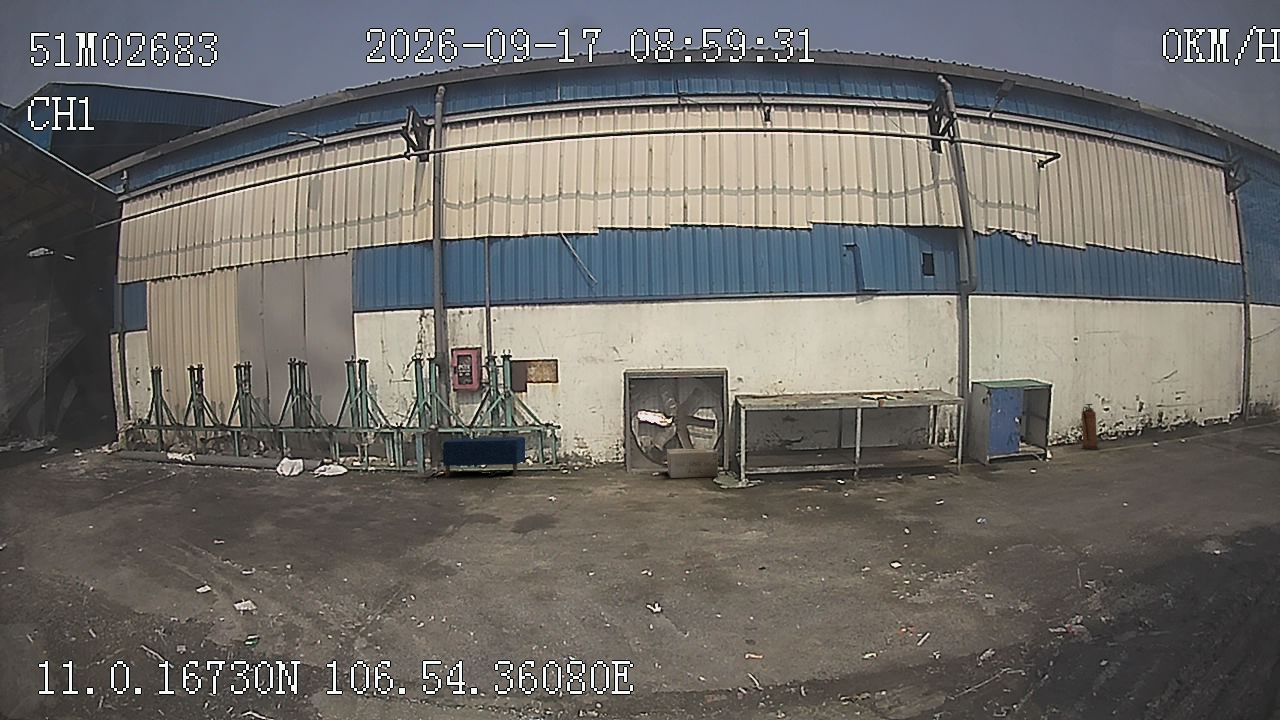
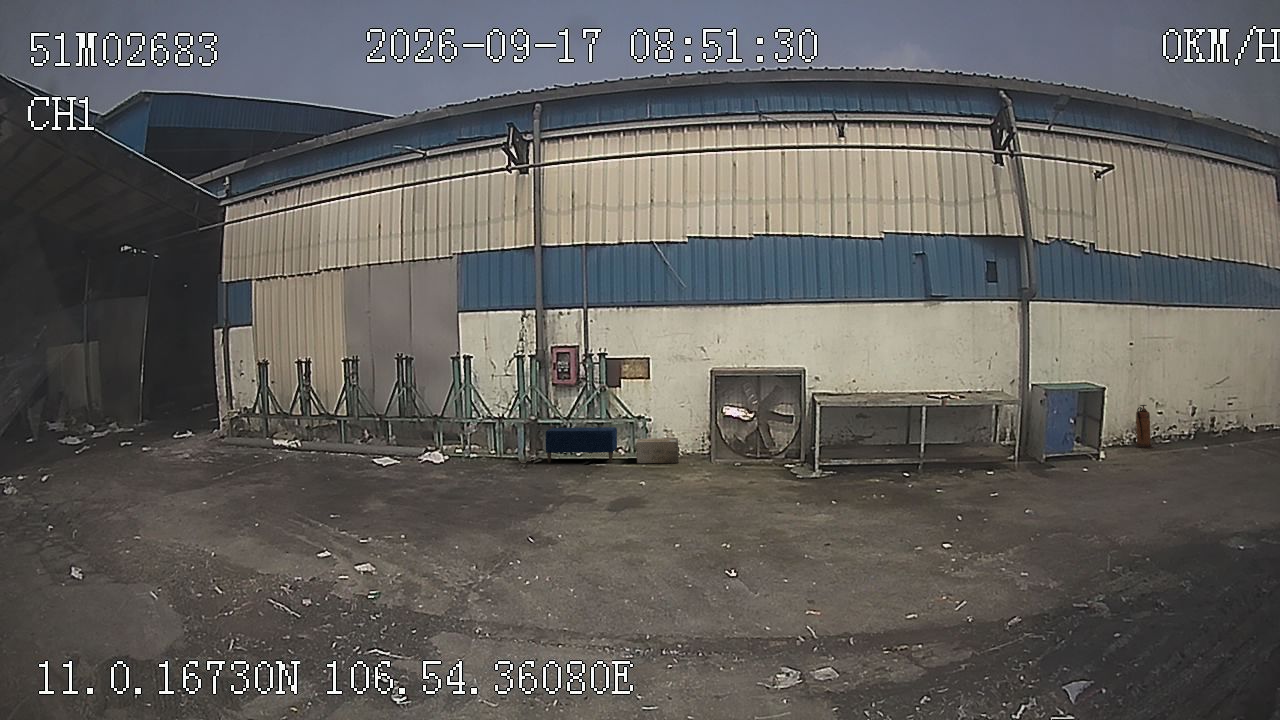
cardboard box: present [667,448,718,478] -> present [637,438,679,463]

